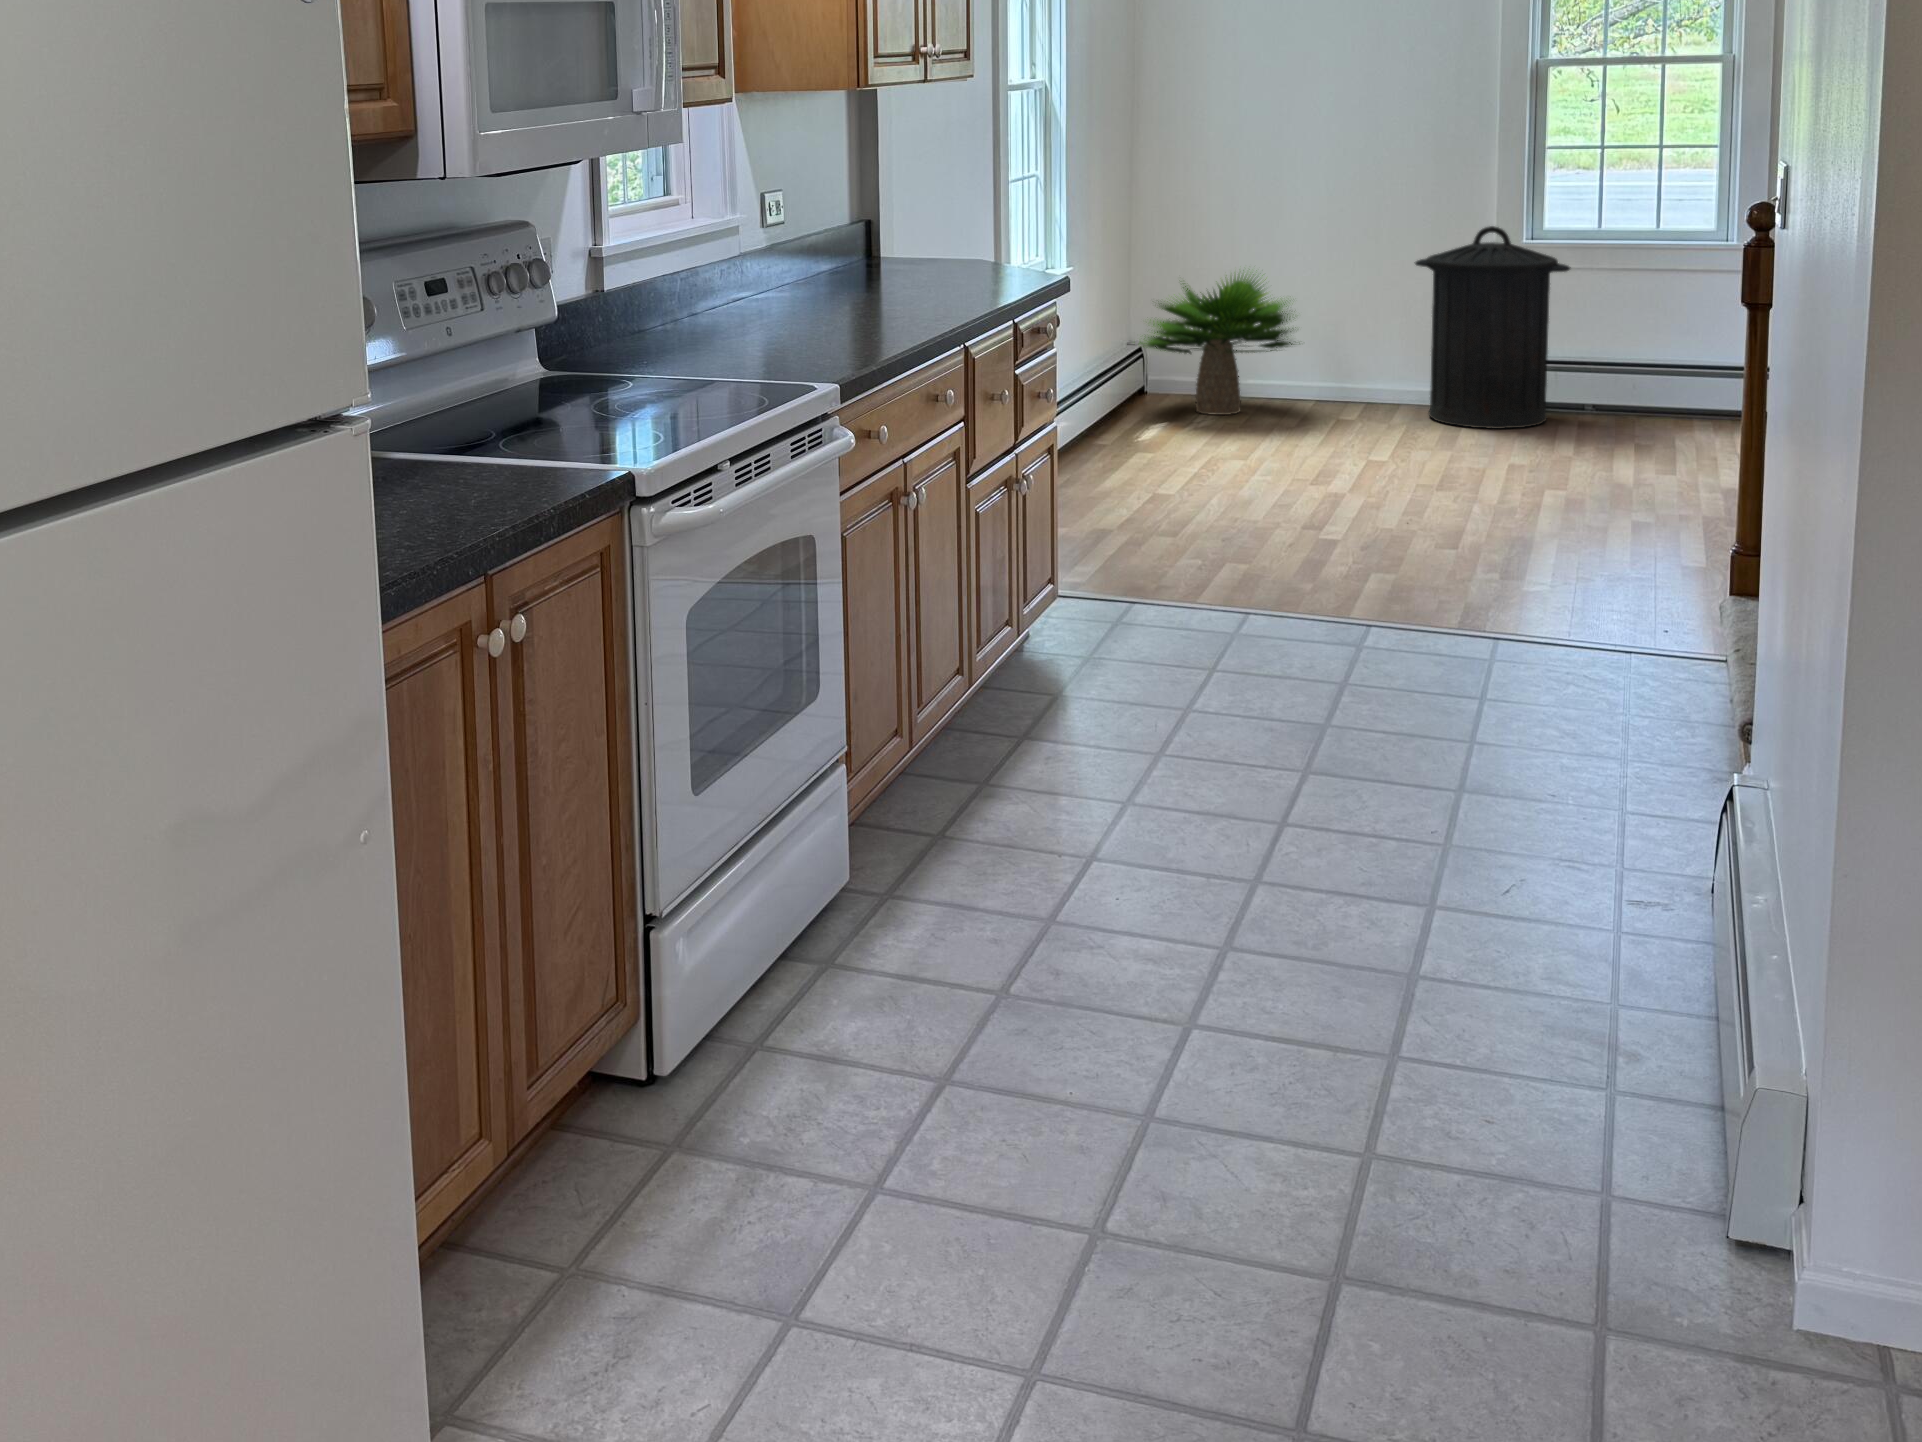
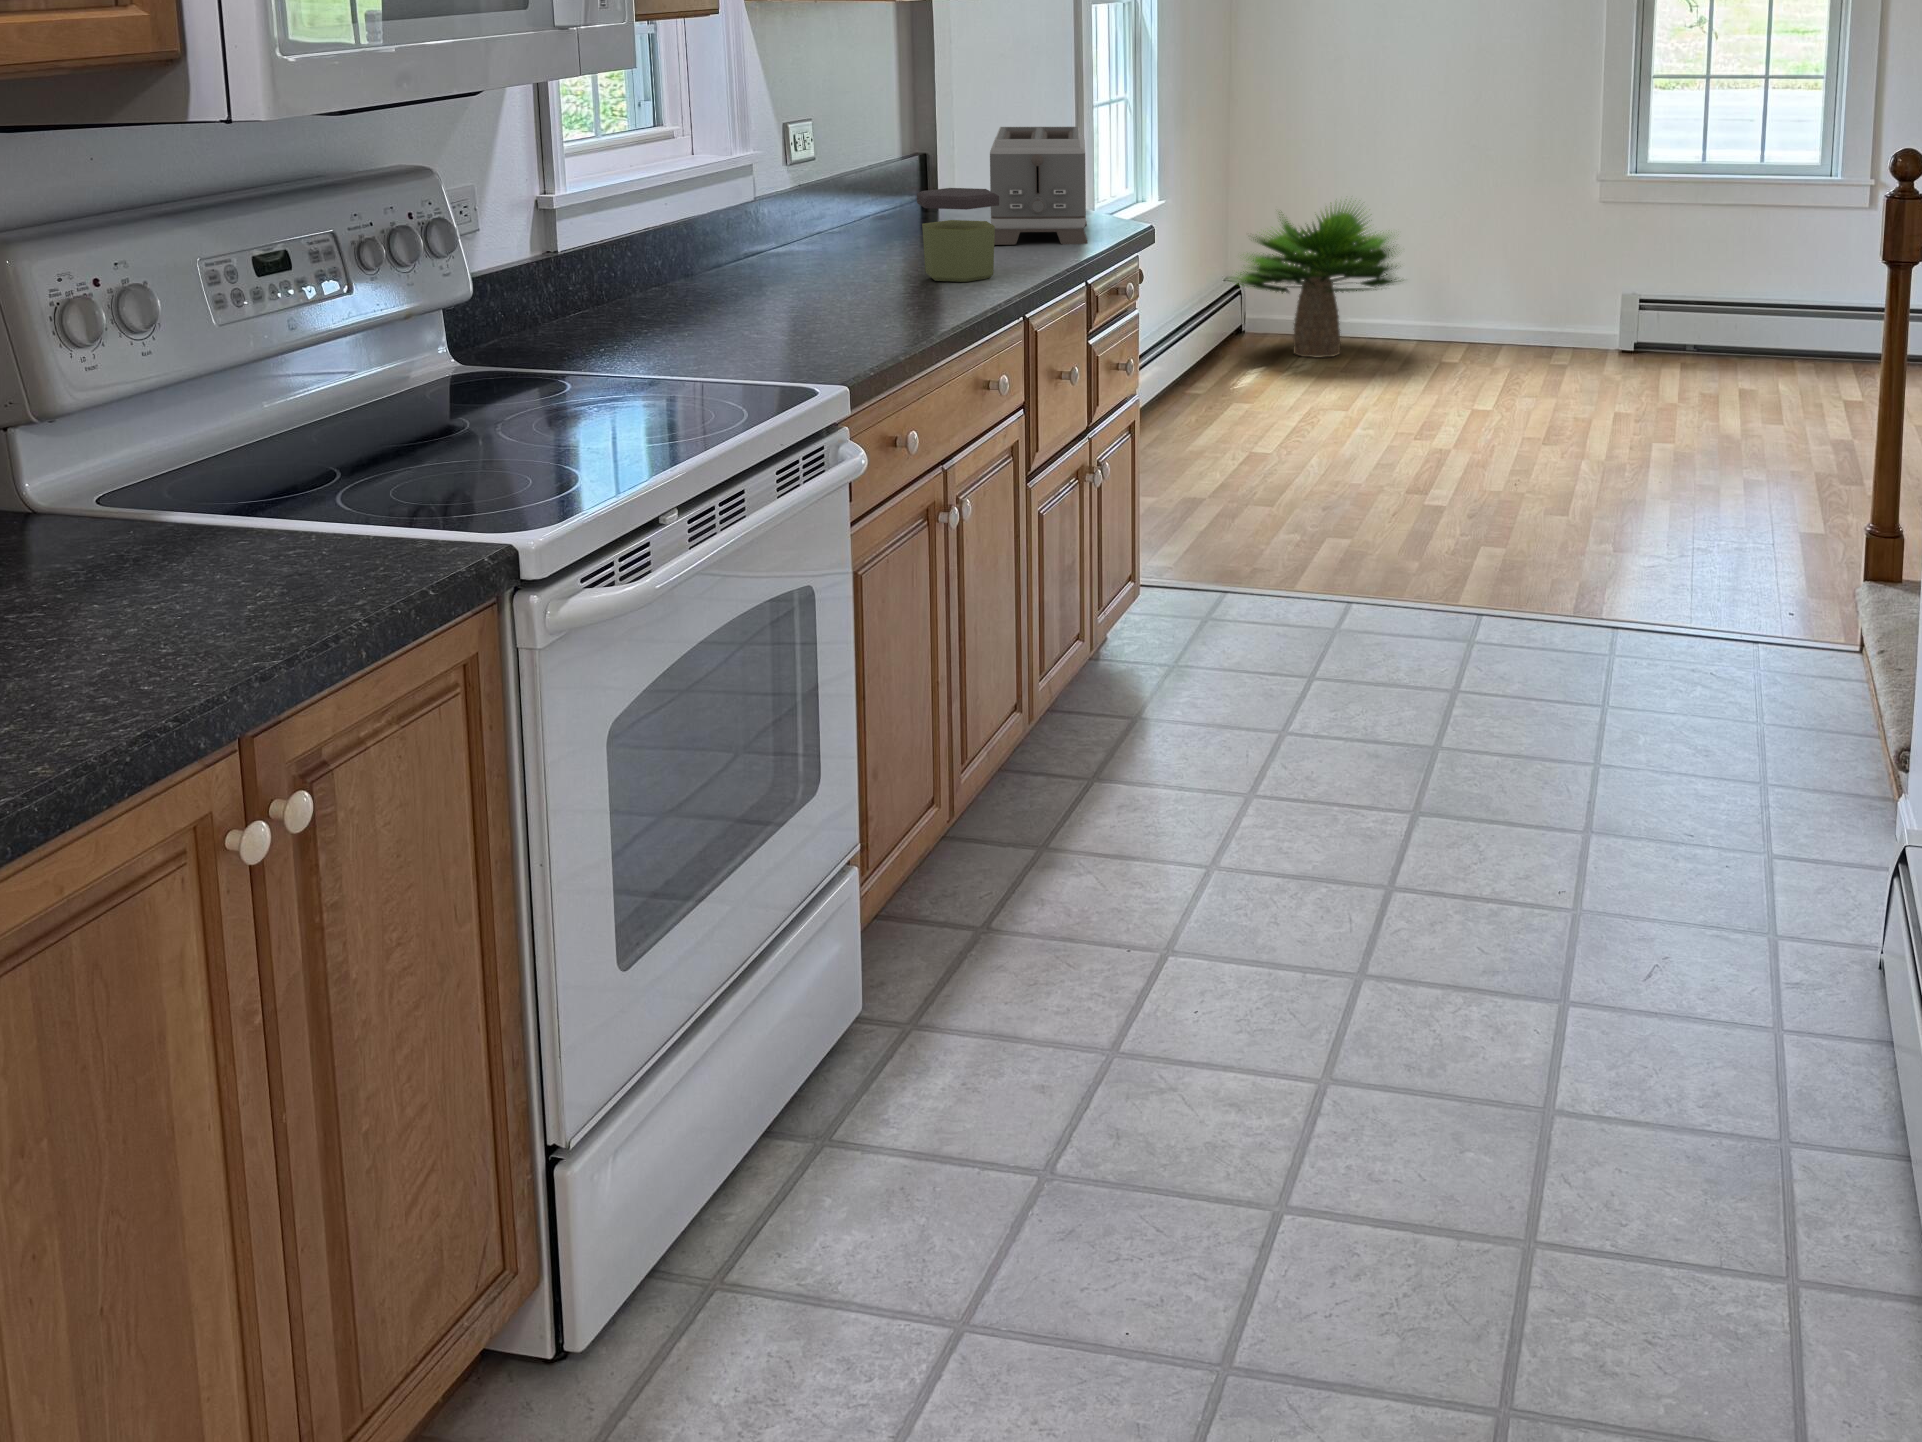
toaster: none [933,193,1016,292] -> present [990,127,1088,245]
trash can: present [1415,226,1571,429] -> none [1522,157,1683,372]
jar: none [878,241,946,317] -> present [917,188,999,282]

